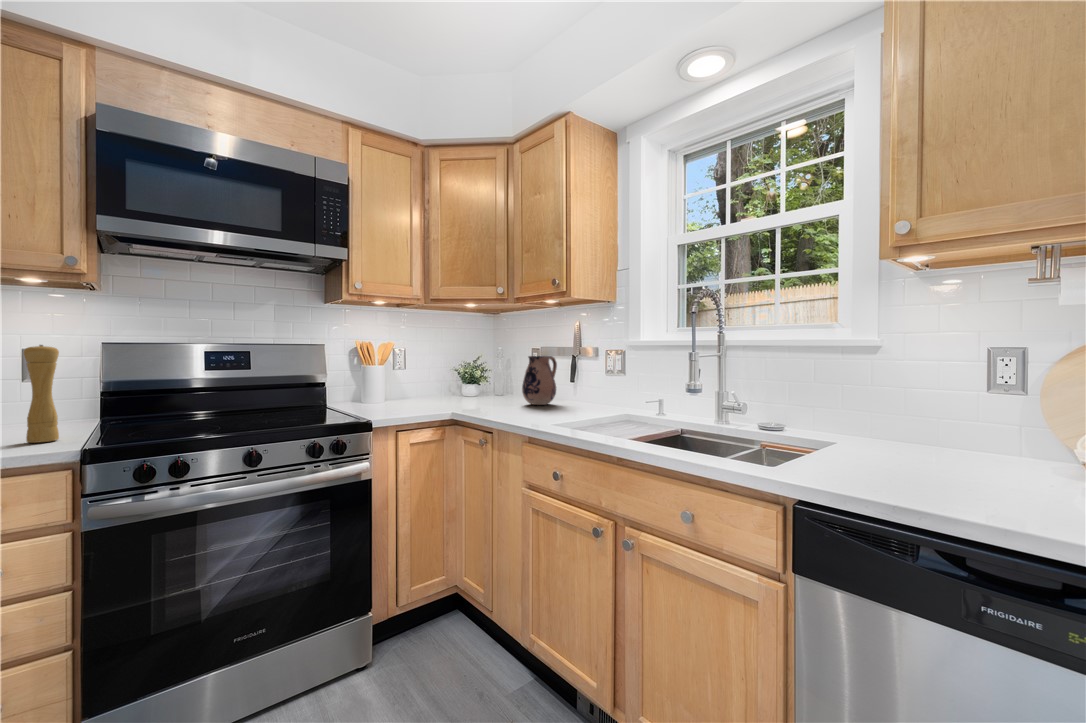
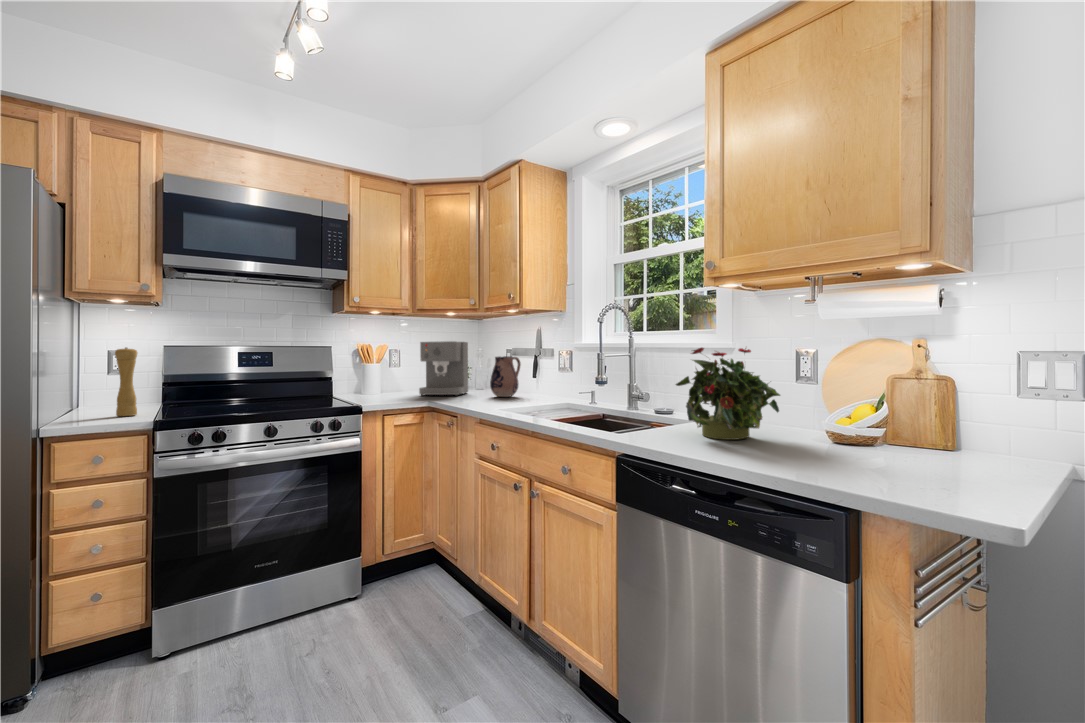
coffee maker: none [434,338,490,404] -> present [419,341,468,396]
potted plant: none [857,344,1032,478] -> present [676,348,780,440]

